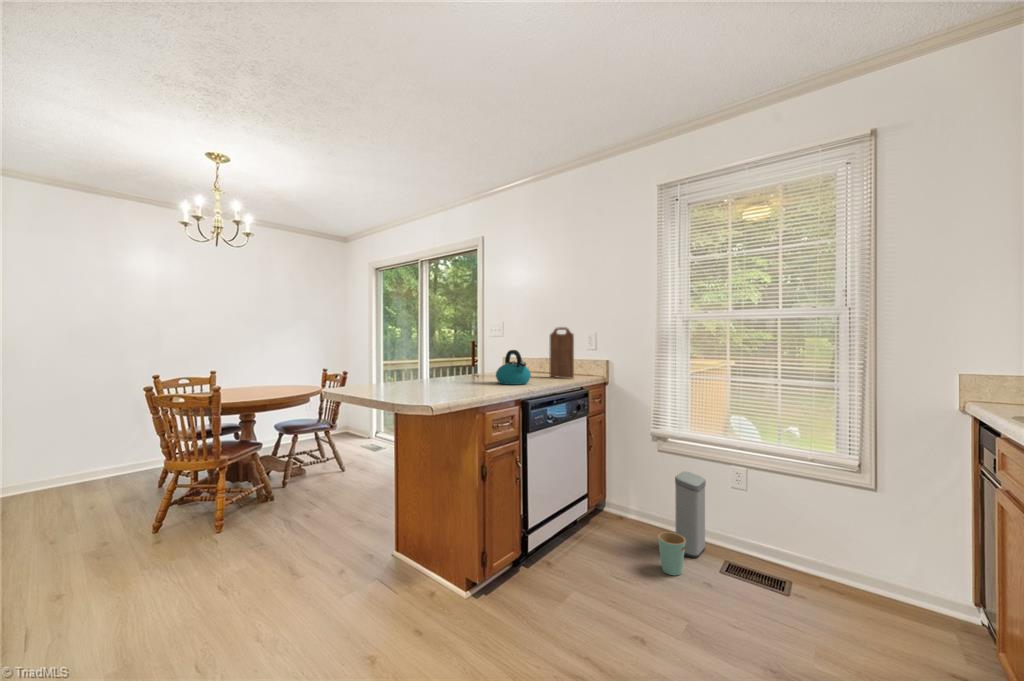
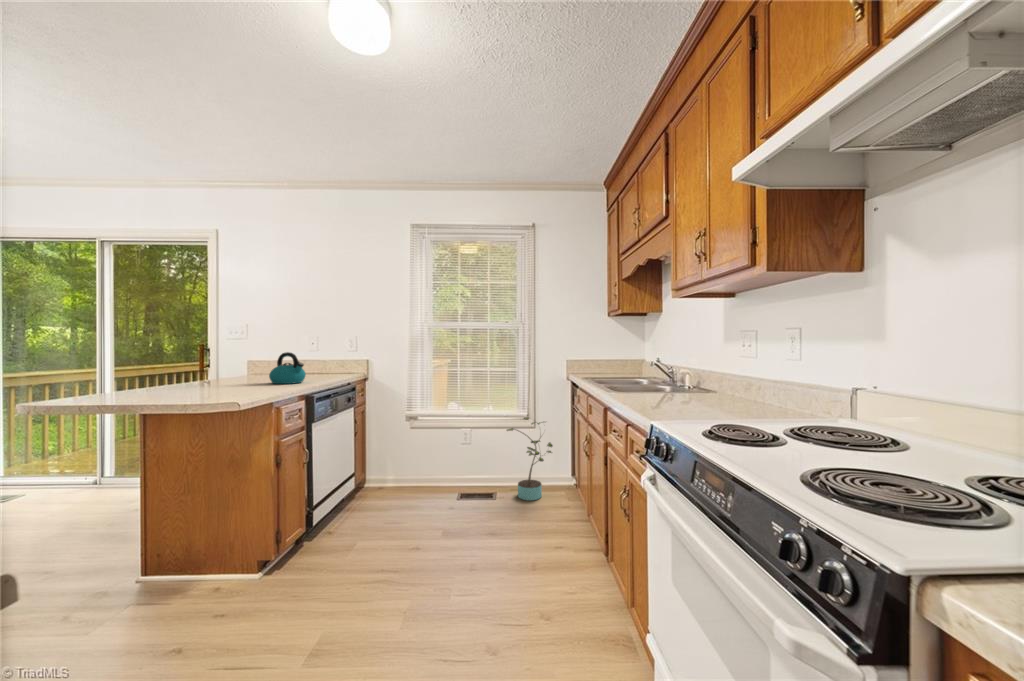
cutting board: present [550,327,574,378] -> none [313,332,338,377]
potted plant: none [813,469,920,622] -> present [507,417,553,500]
trash can: present [658,471,706,576] -> none [416,439,444,511]

